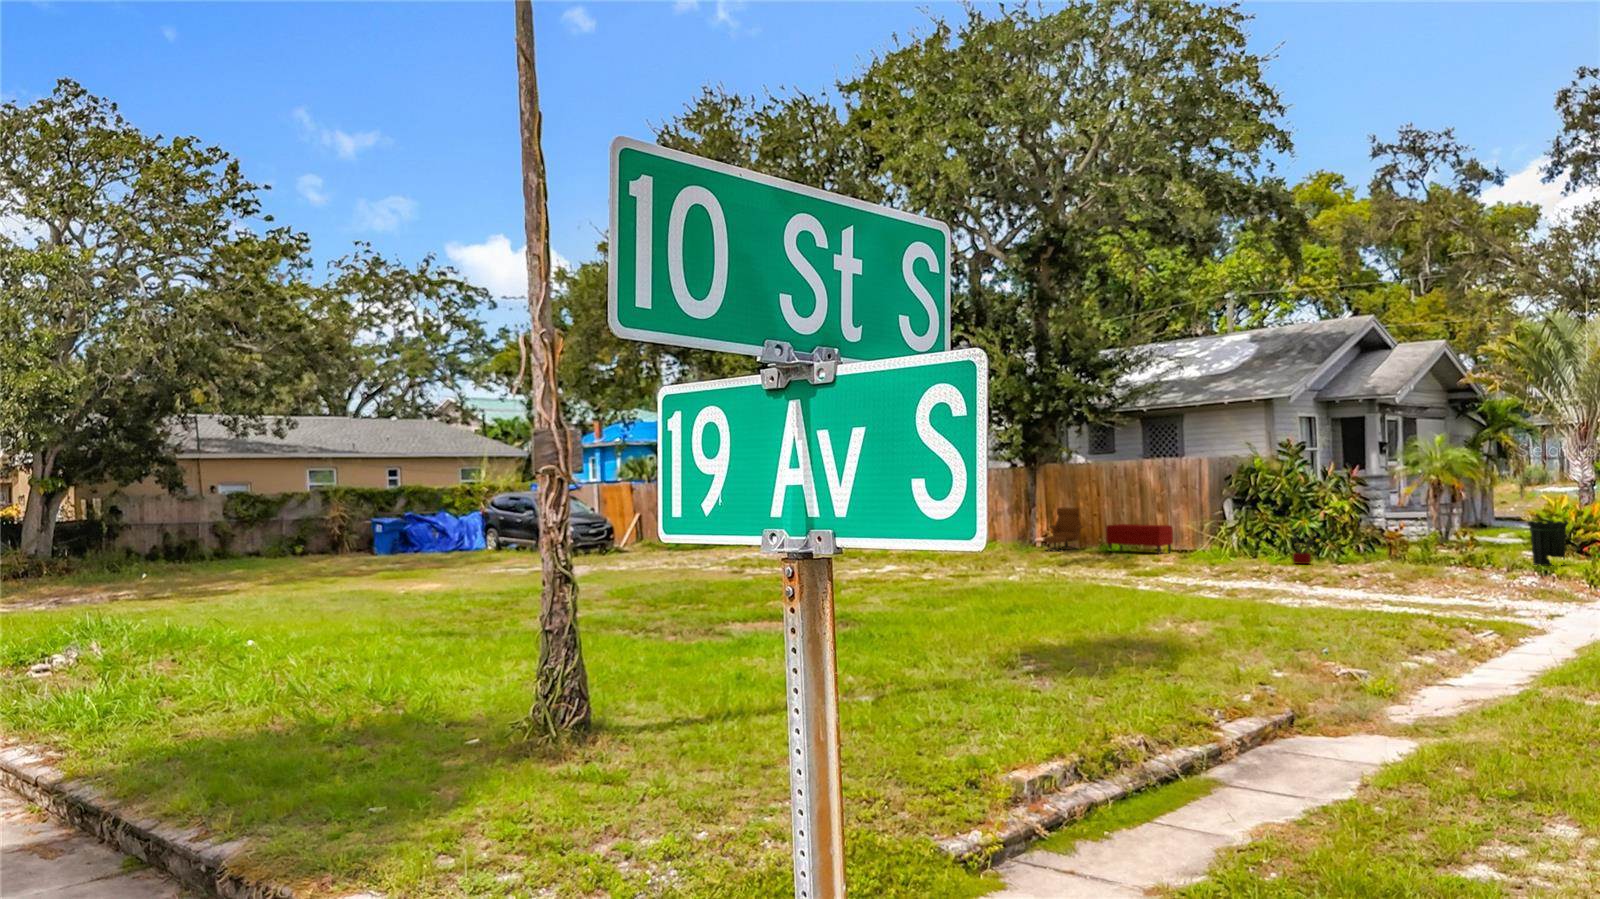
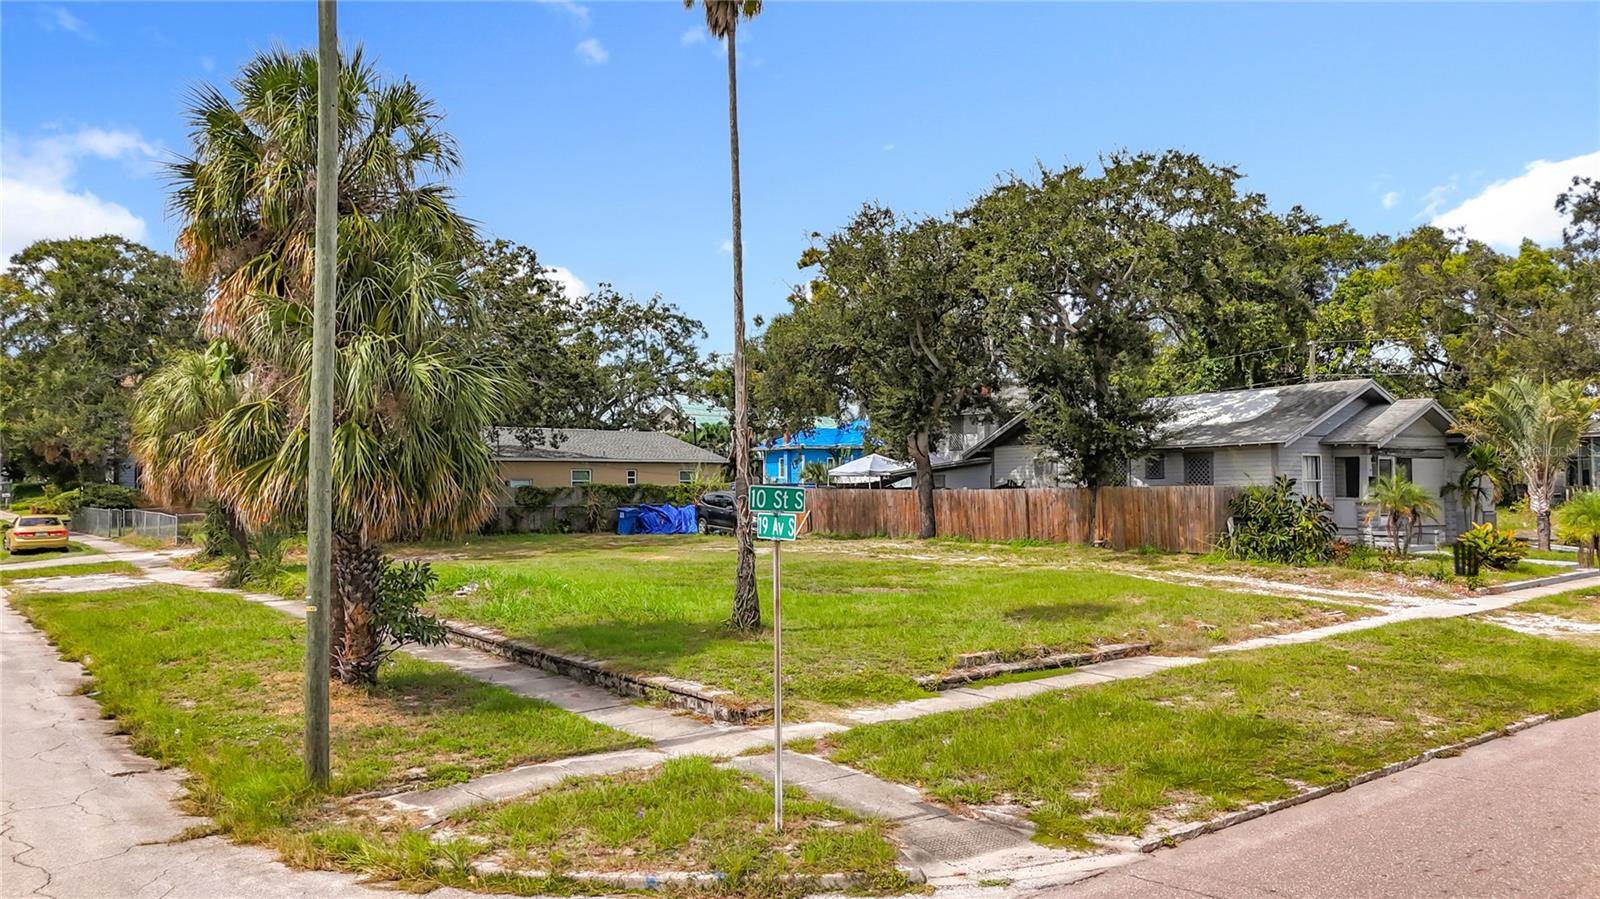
lounge chair: present [1043,508,1083,551] -> none [1093,519,1125,551]
bench: present [1106,524,1173,554] -> none [1139,532,1189,556]
decorative plant: present [1293,530,1320,564] -> none [1269,537,1289,567]

